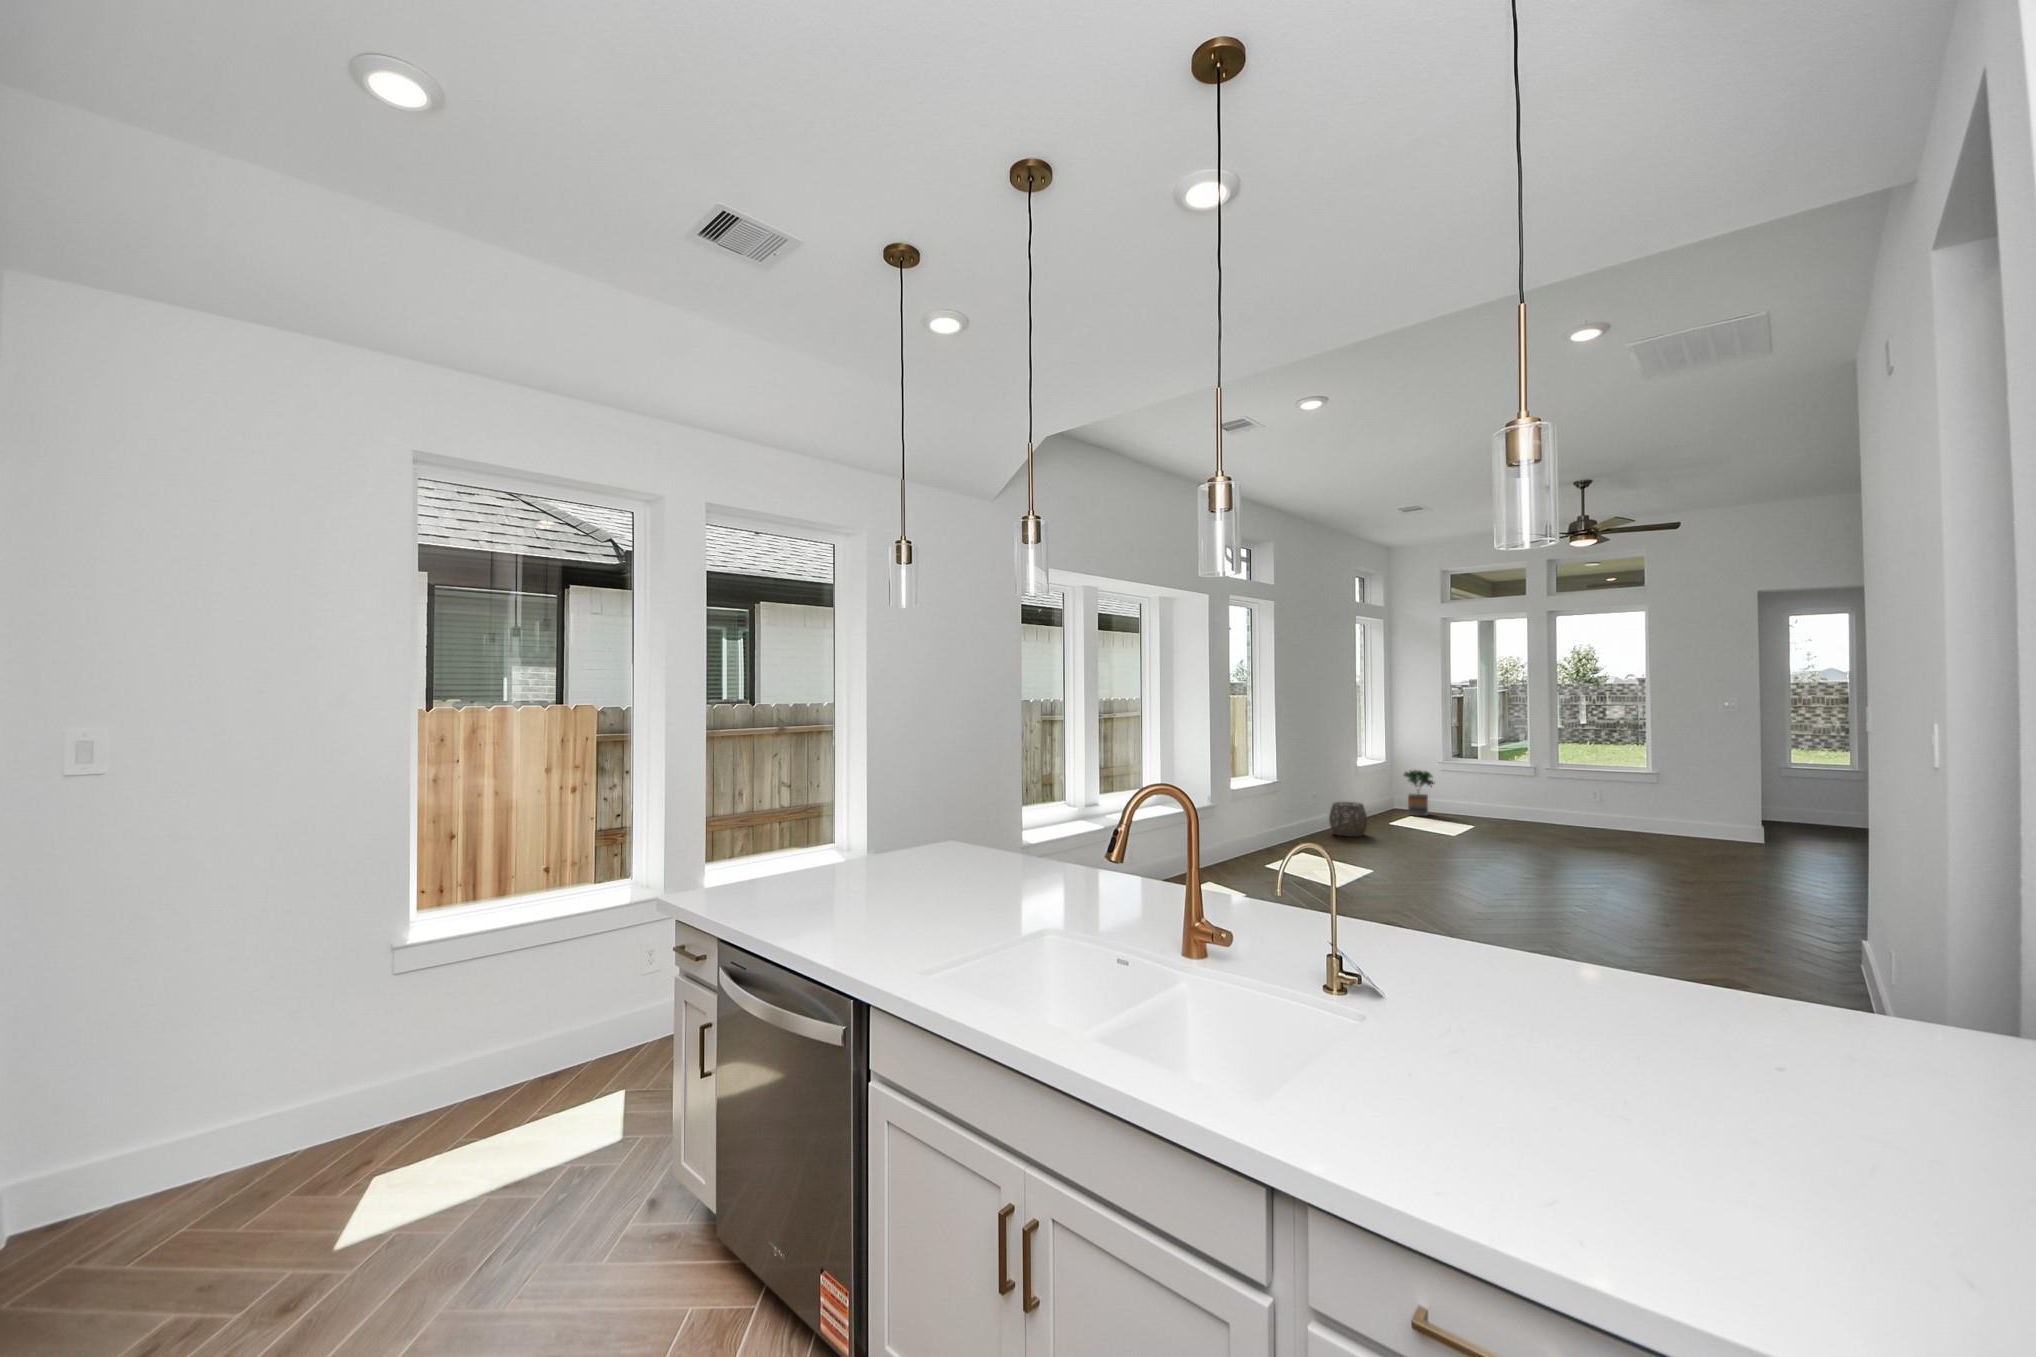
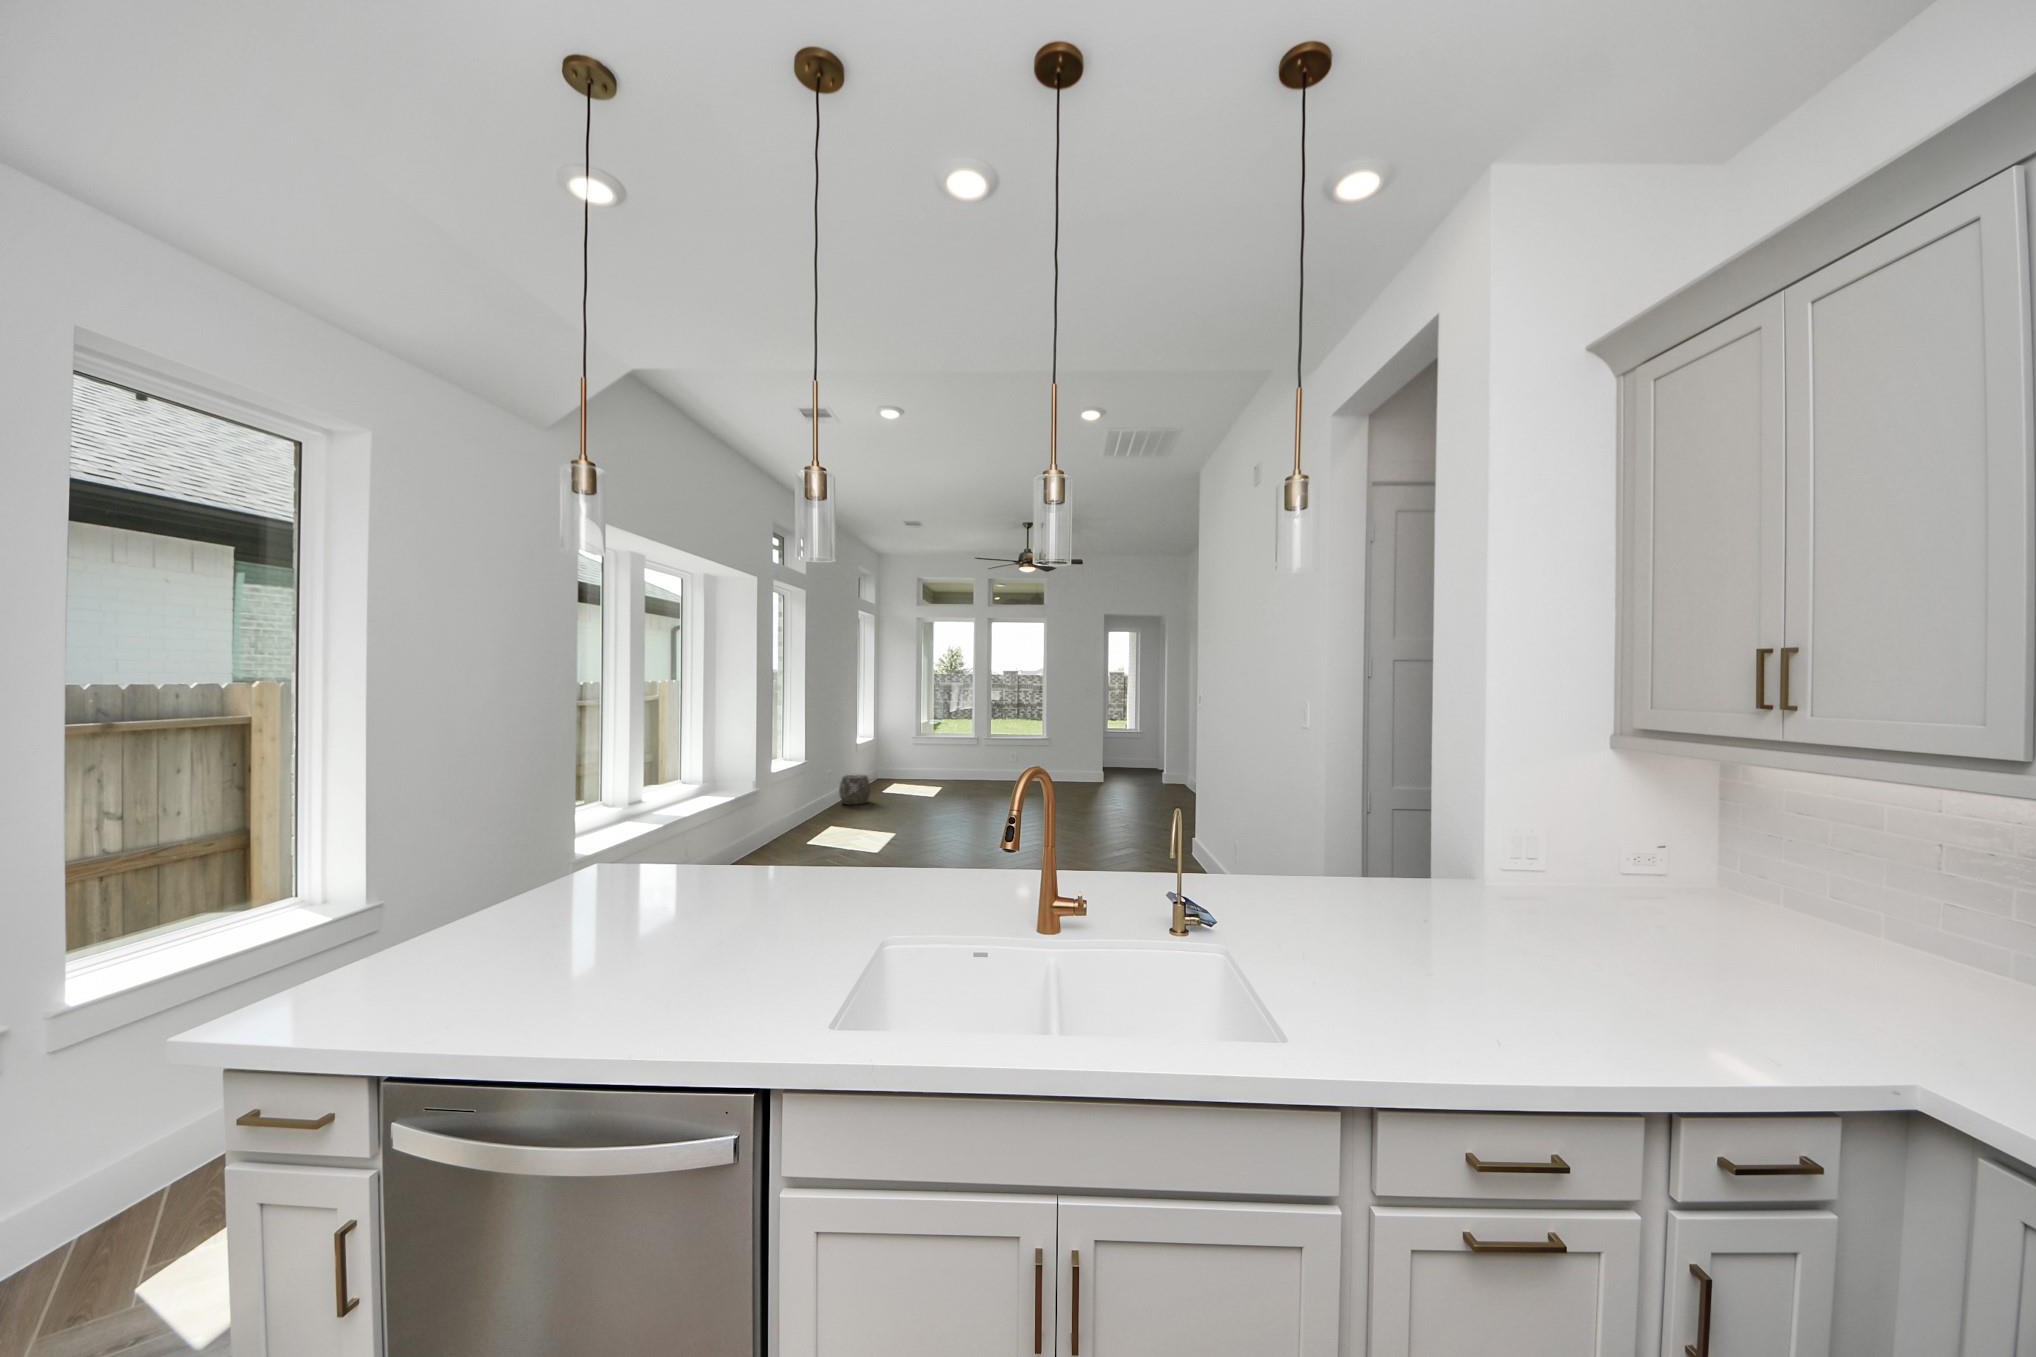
potted tree: present [1404,770,1435,816] -> none [886,744,911,782]

